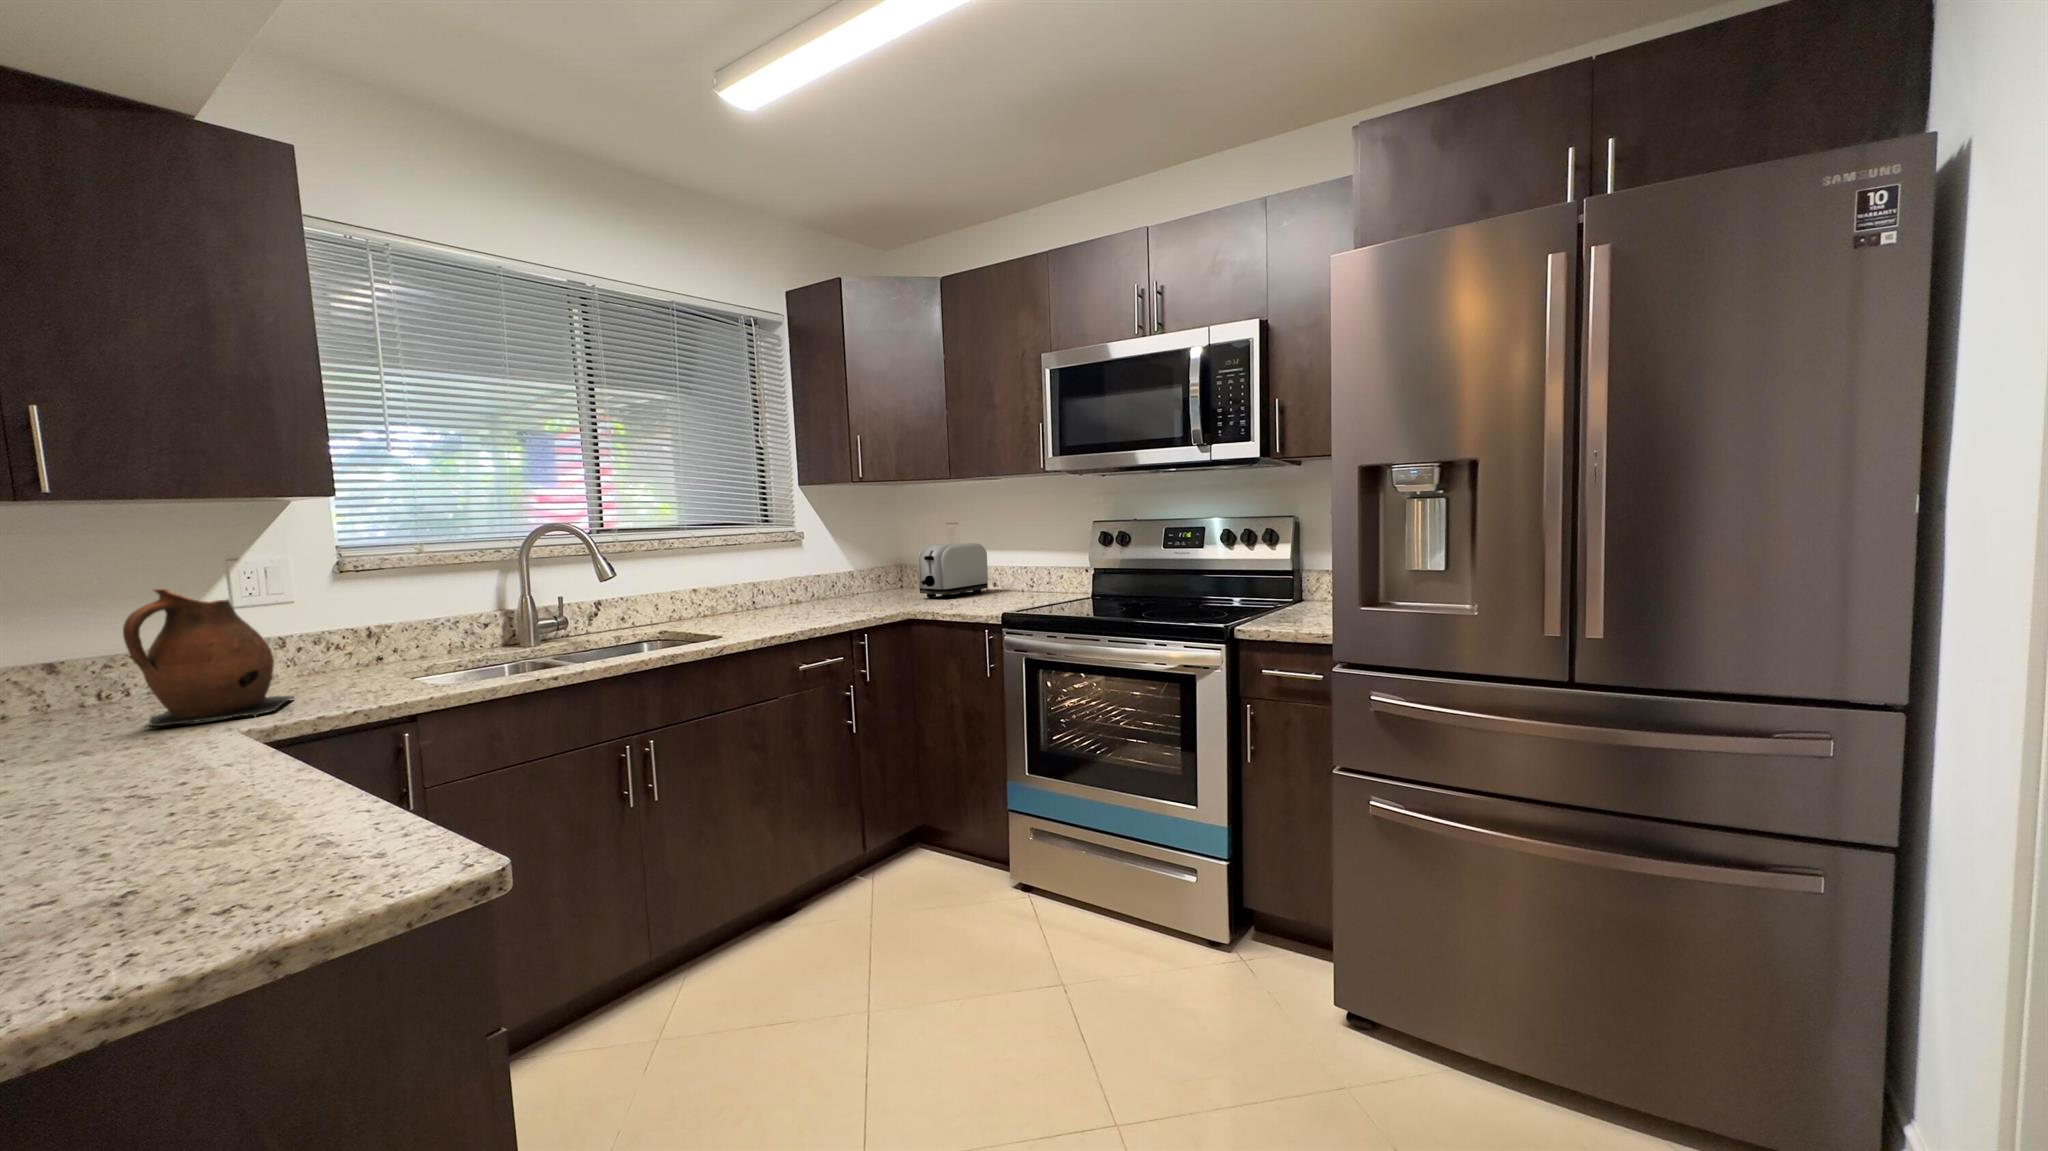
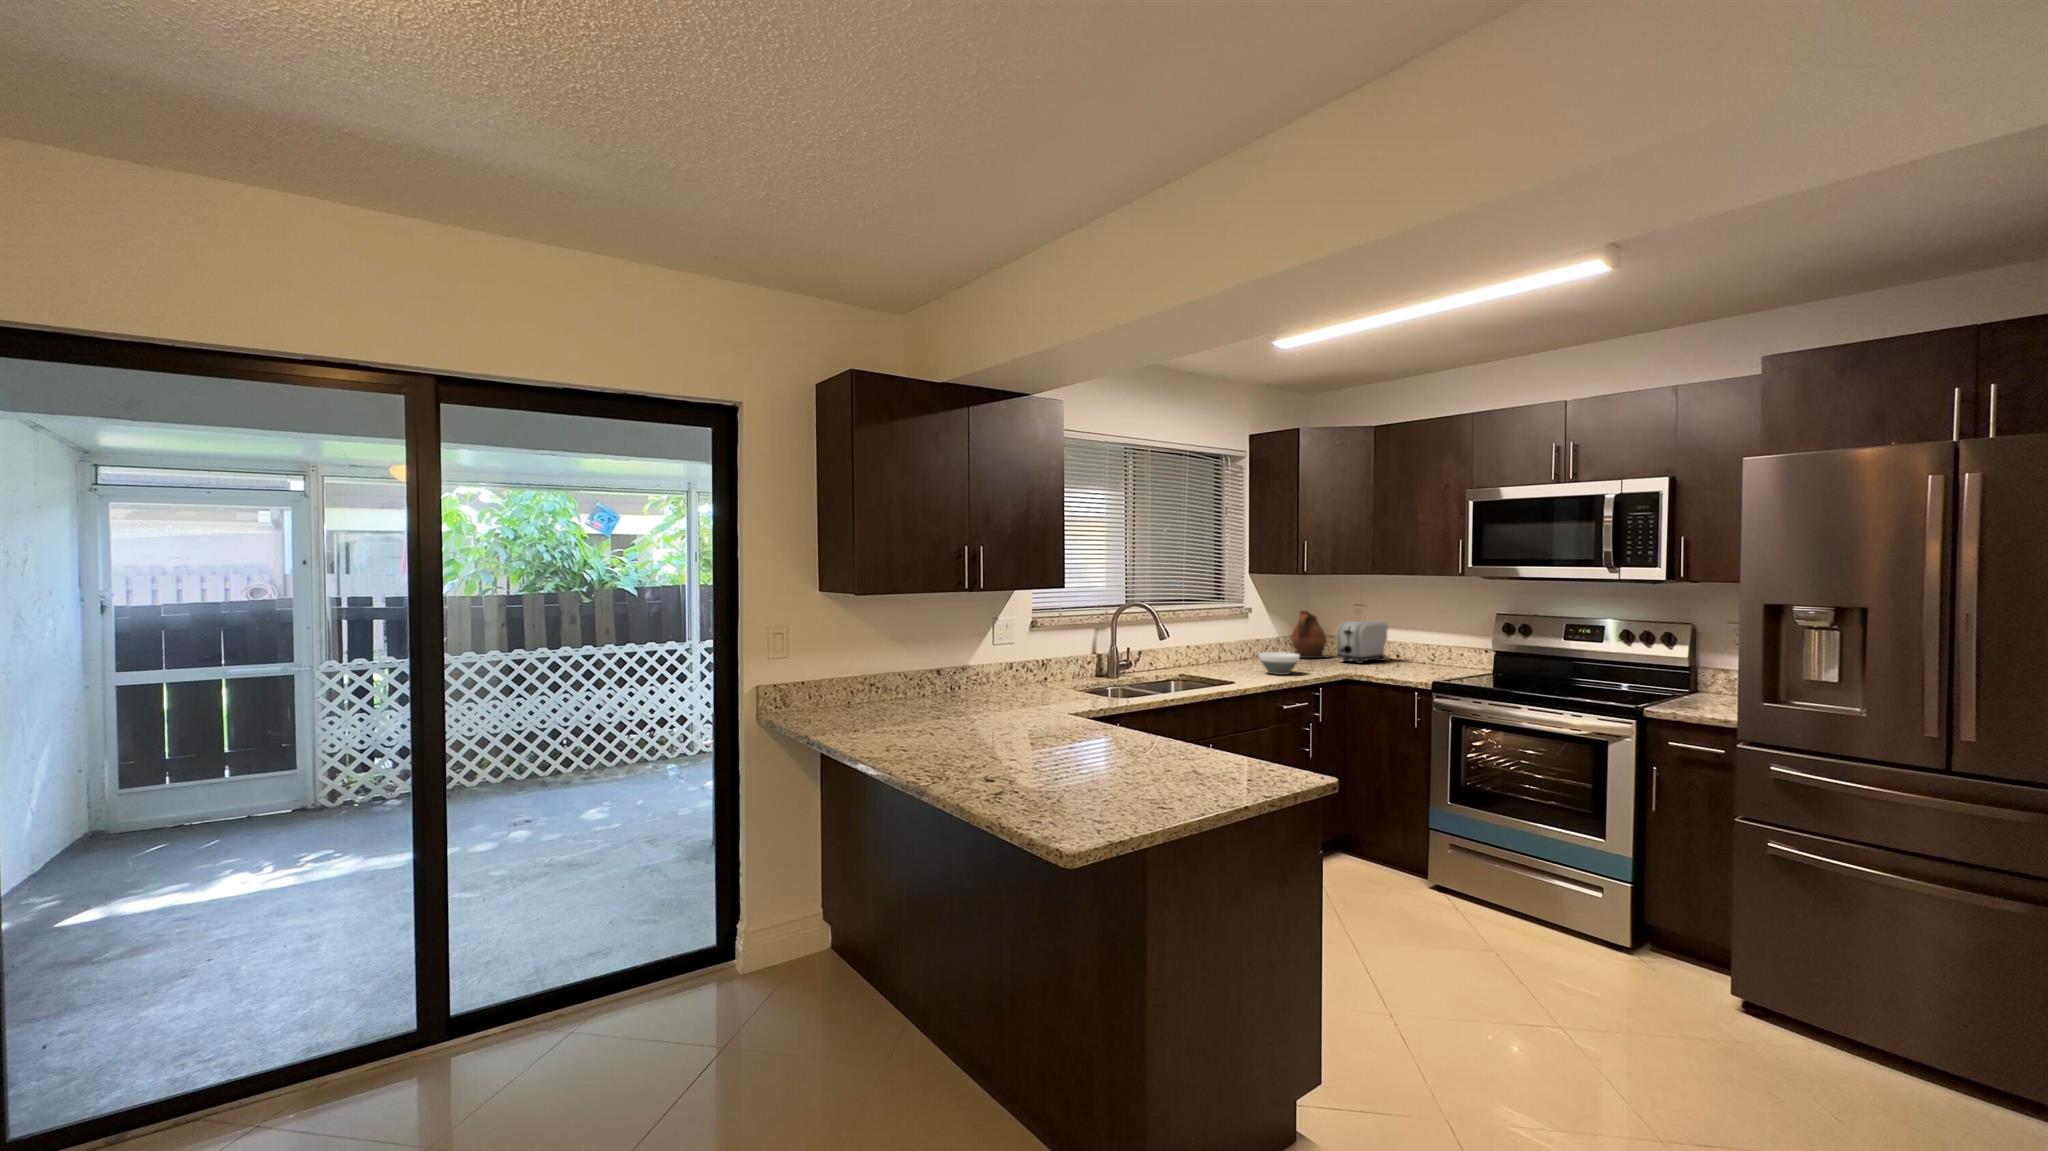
ceramic pitcher: present [123,589,294,727] -> present [1291,611,1331,658]
bowl: none [788,590,844,621] -> present [1259,652,1300,675]

